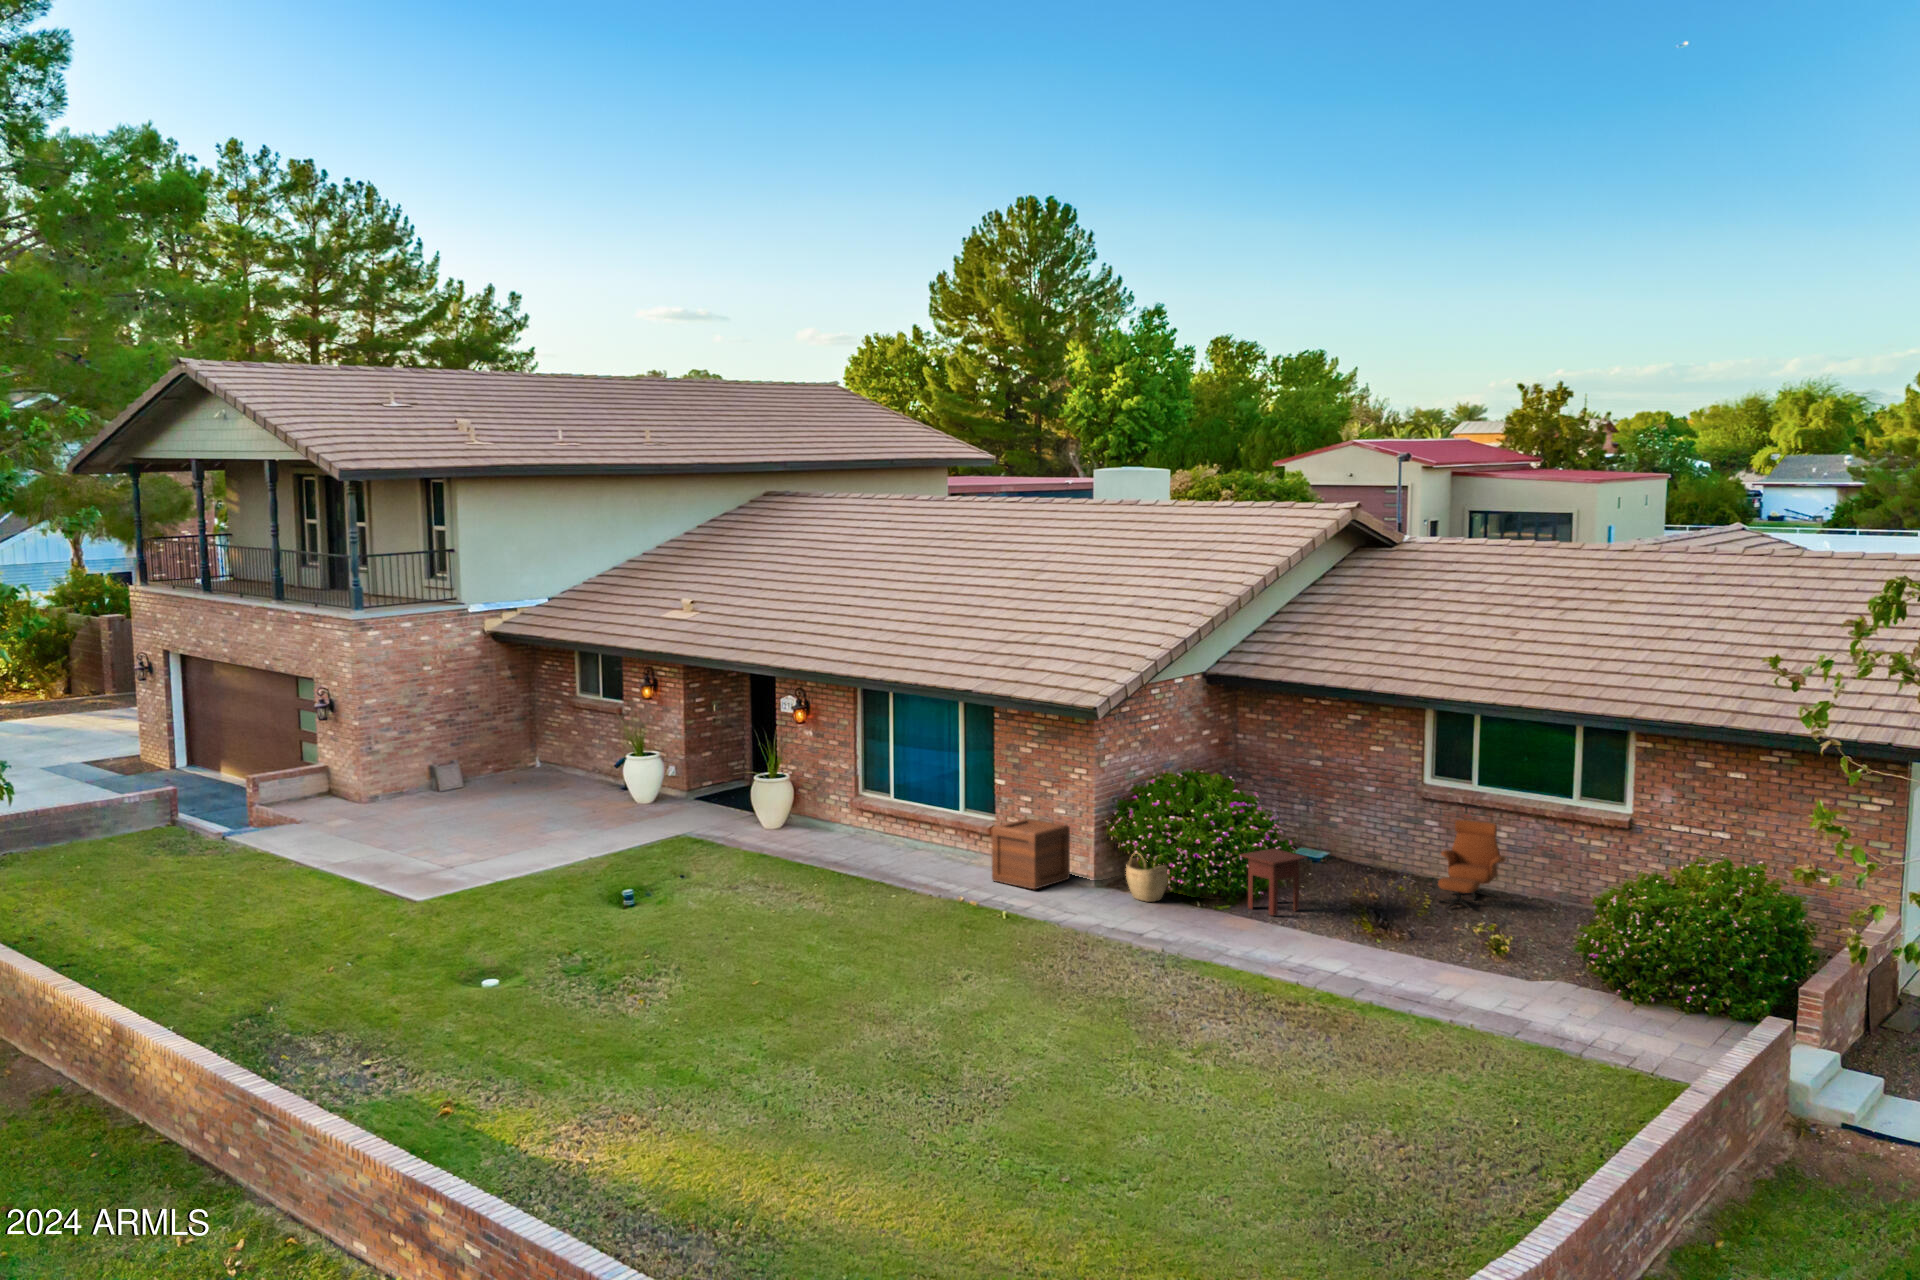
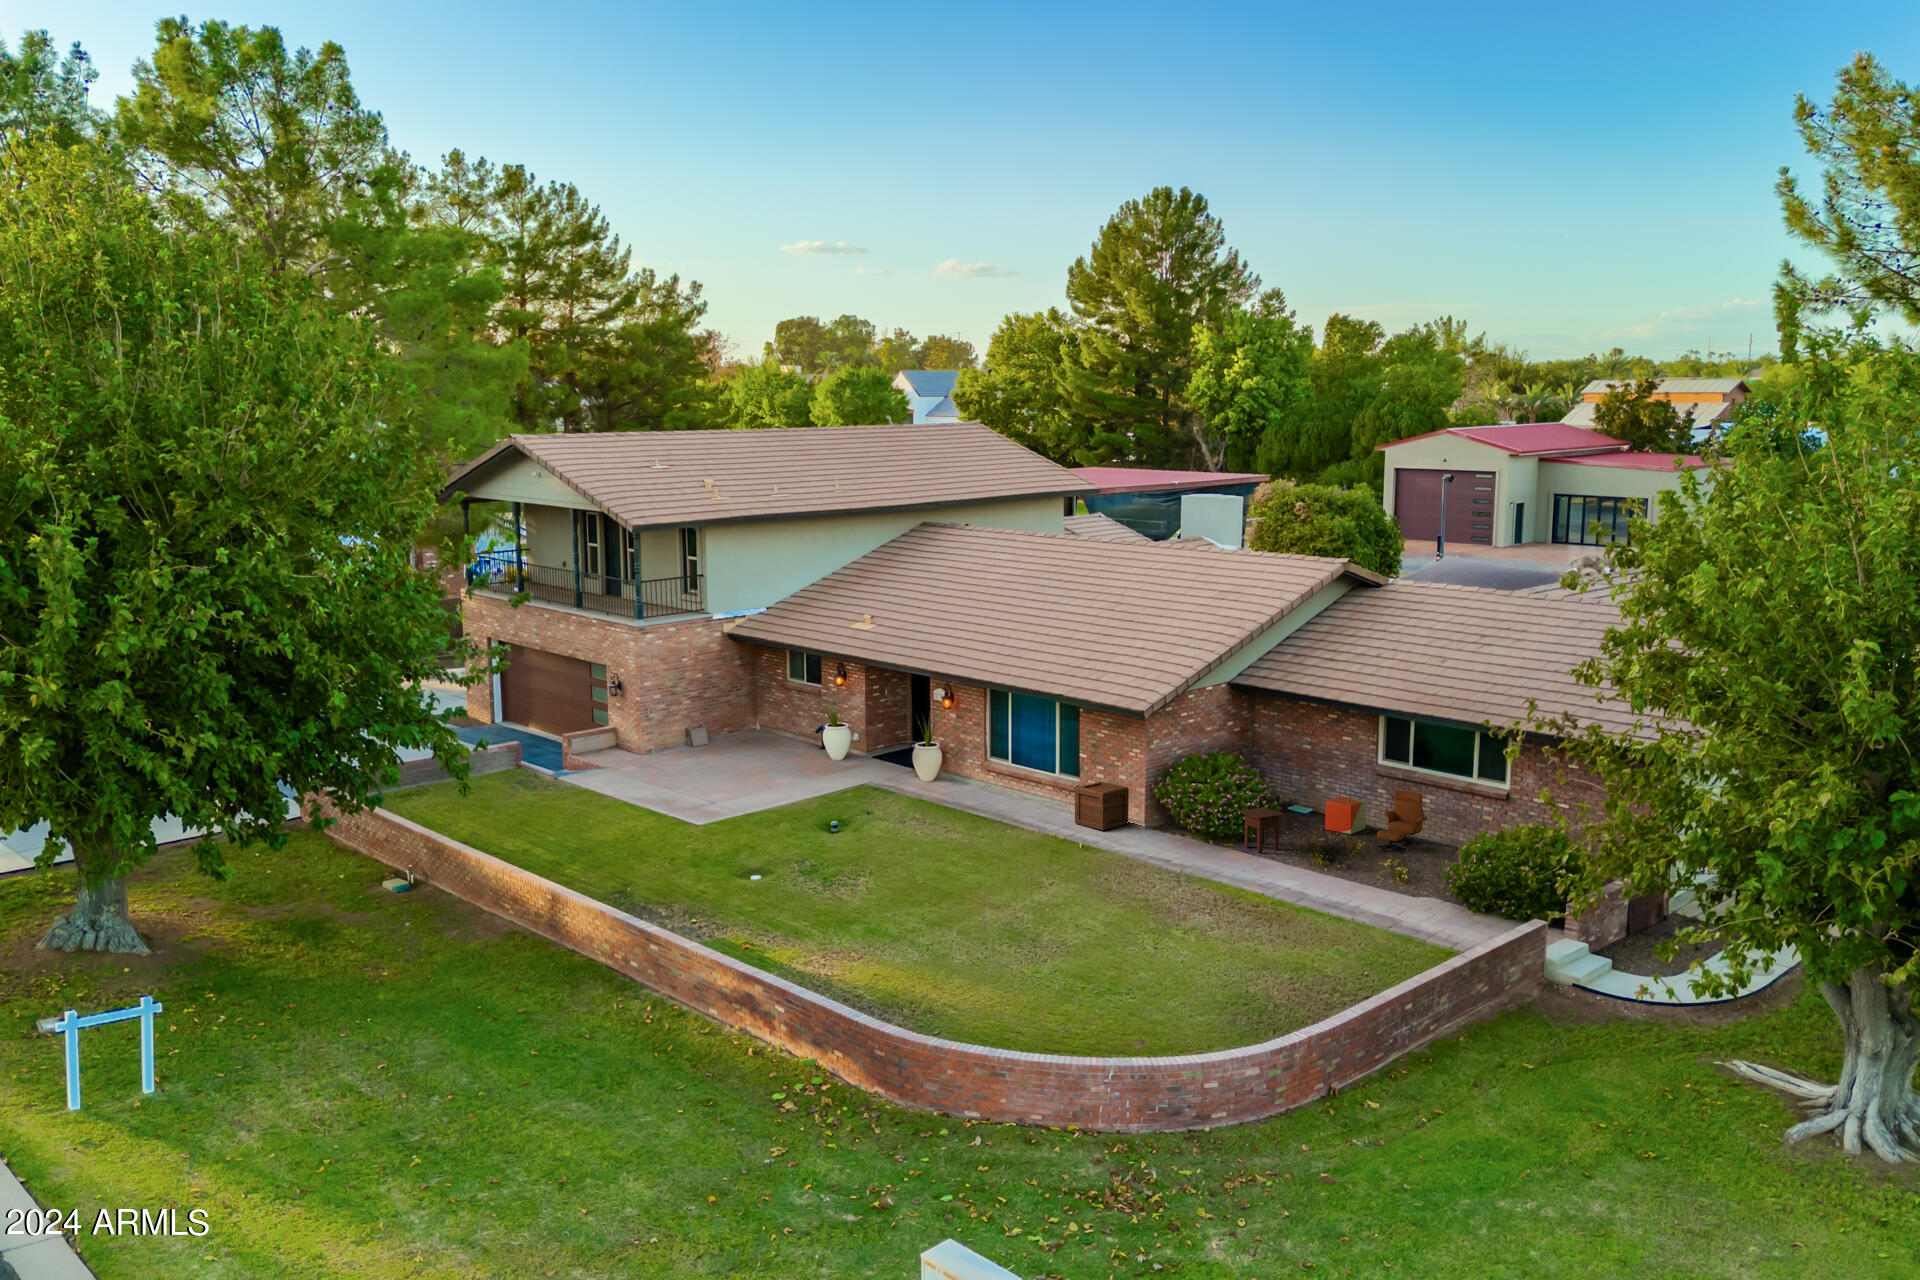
stool: none [1353,832,1409,885] -> present [1325,797,1366,834]
woven basket: present [1126,857,1168,902] -> none [1164,806,1192,841]

